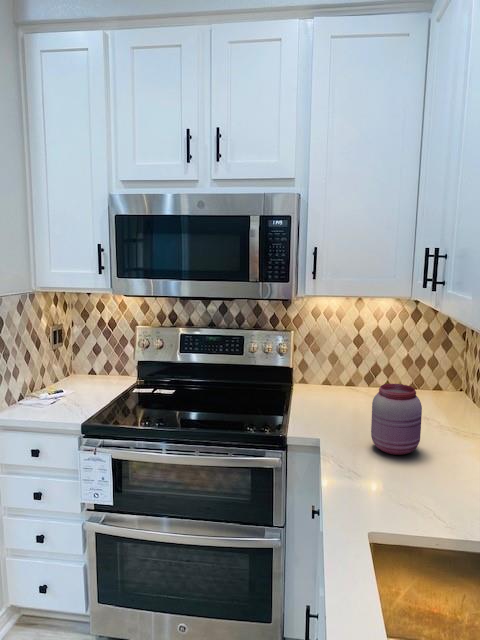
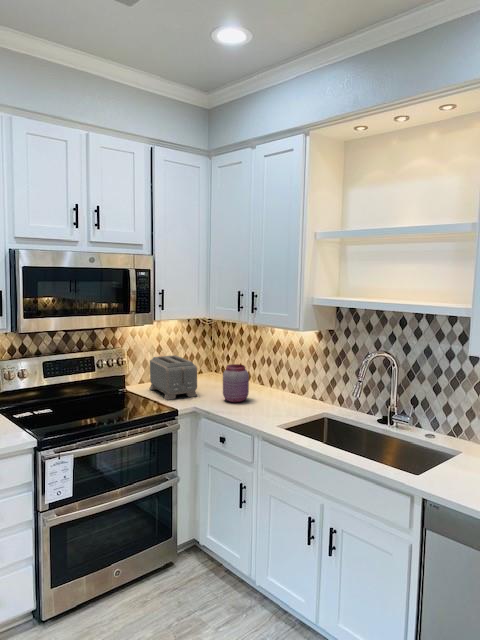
toaster: none [305,350,369,423] -> present [150,355,197,400]

